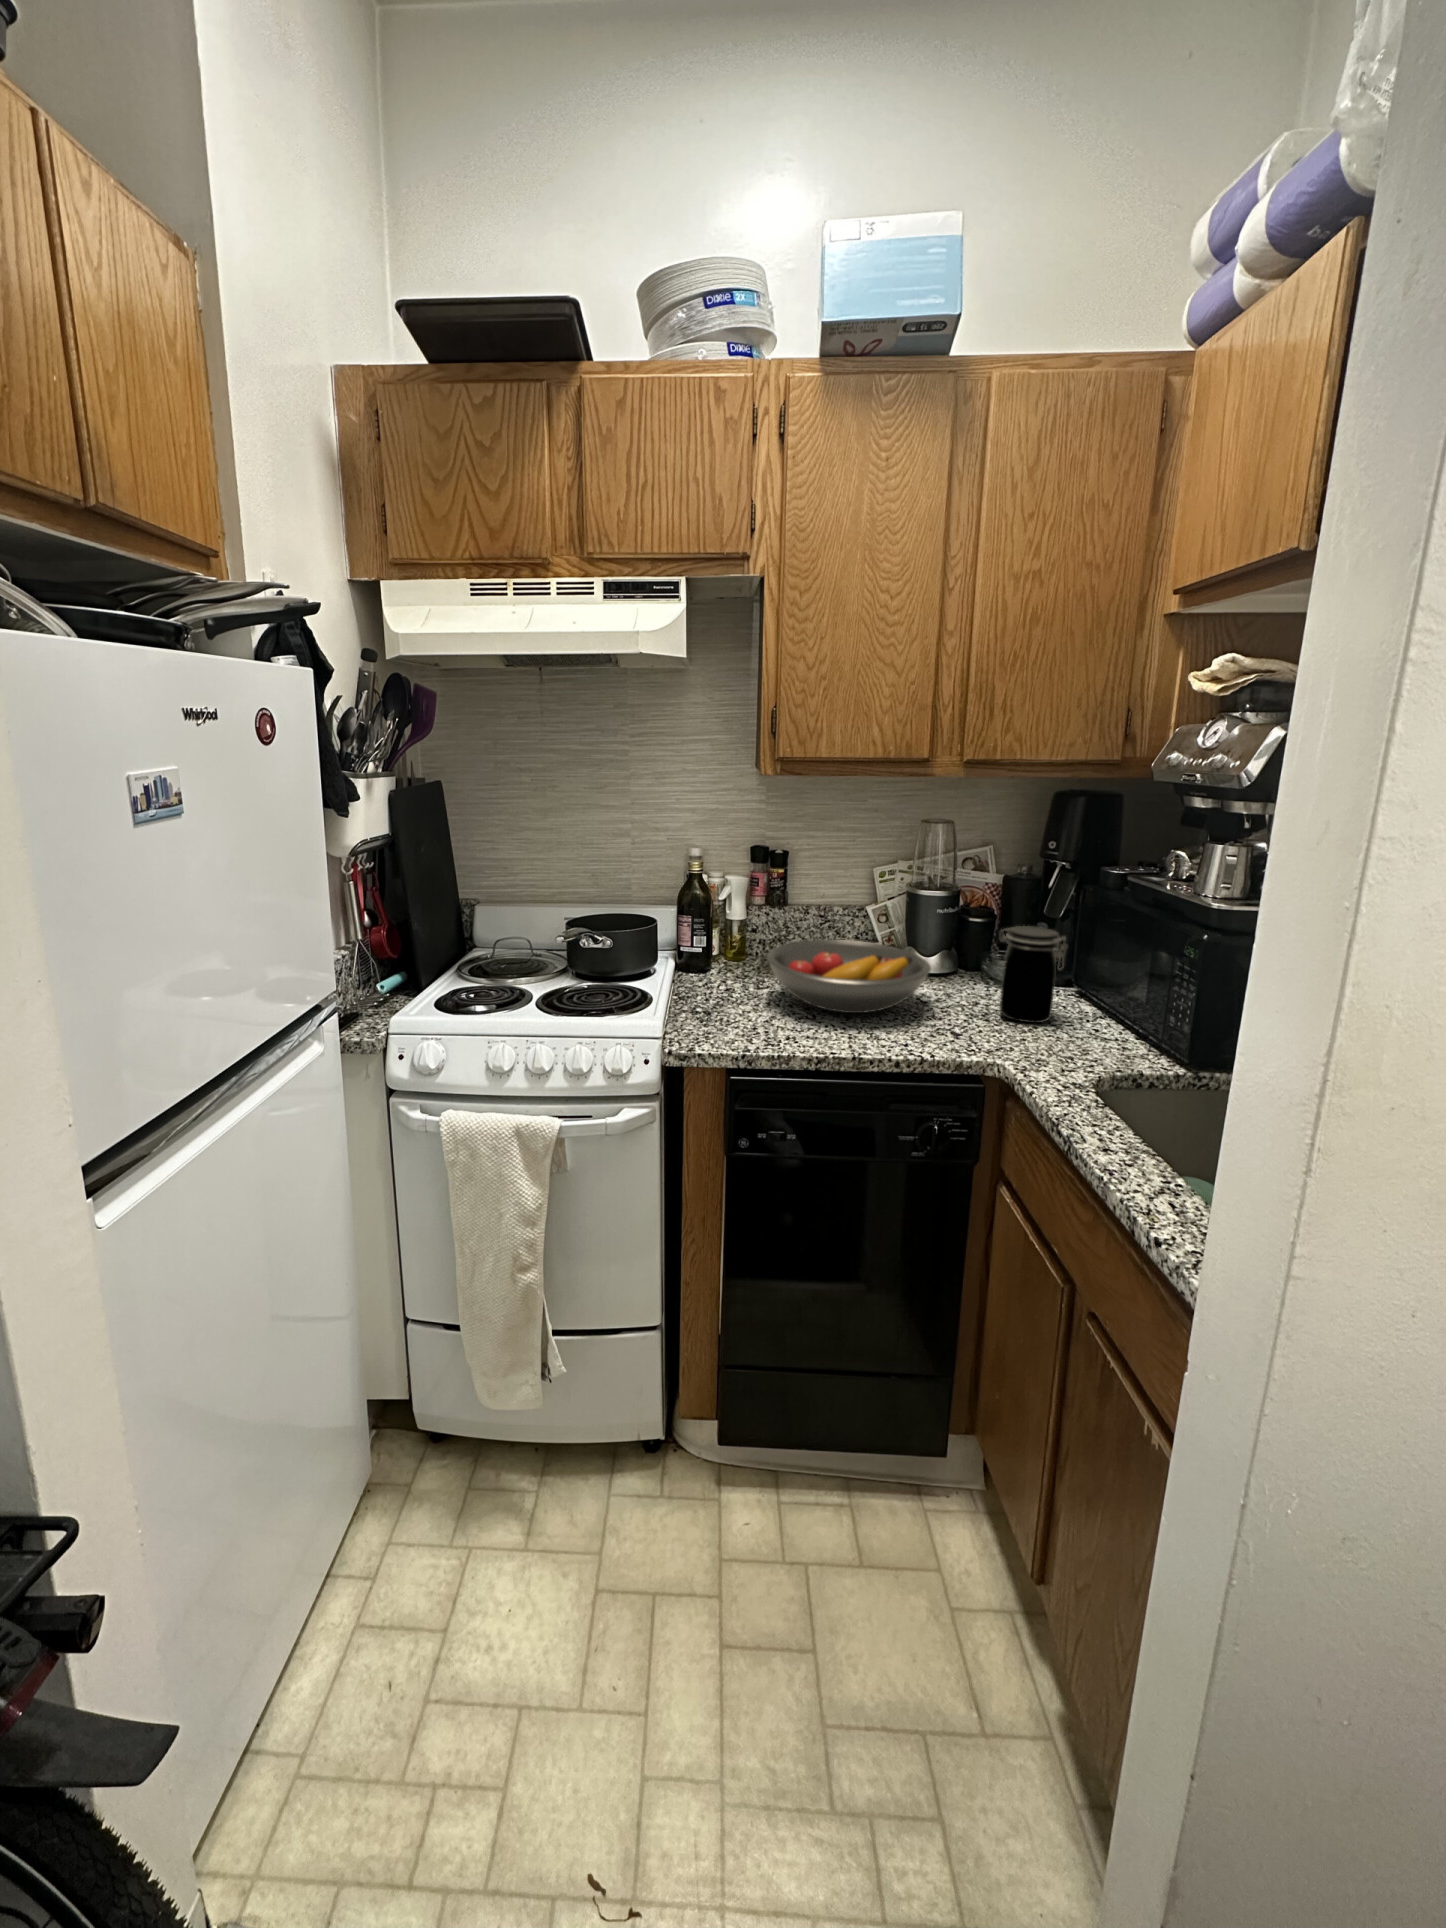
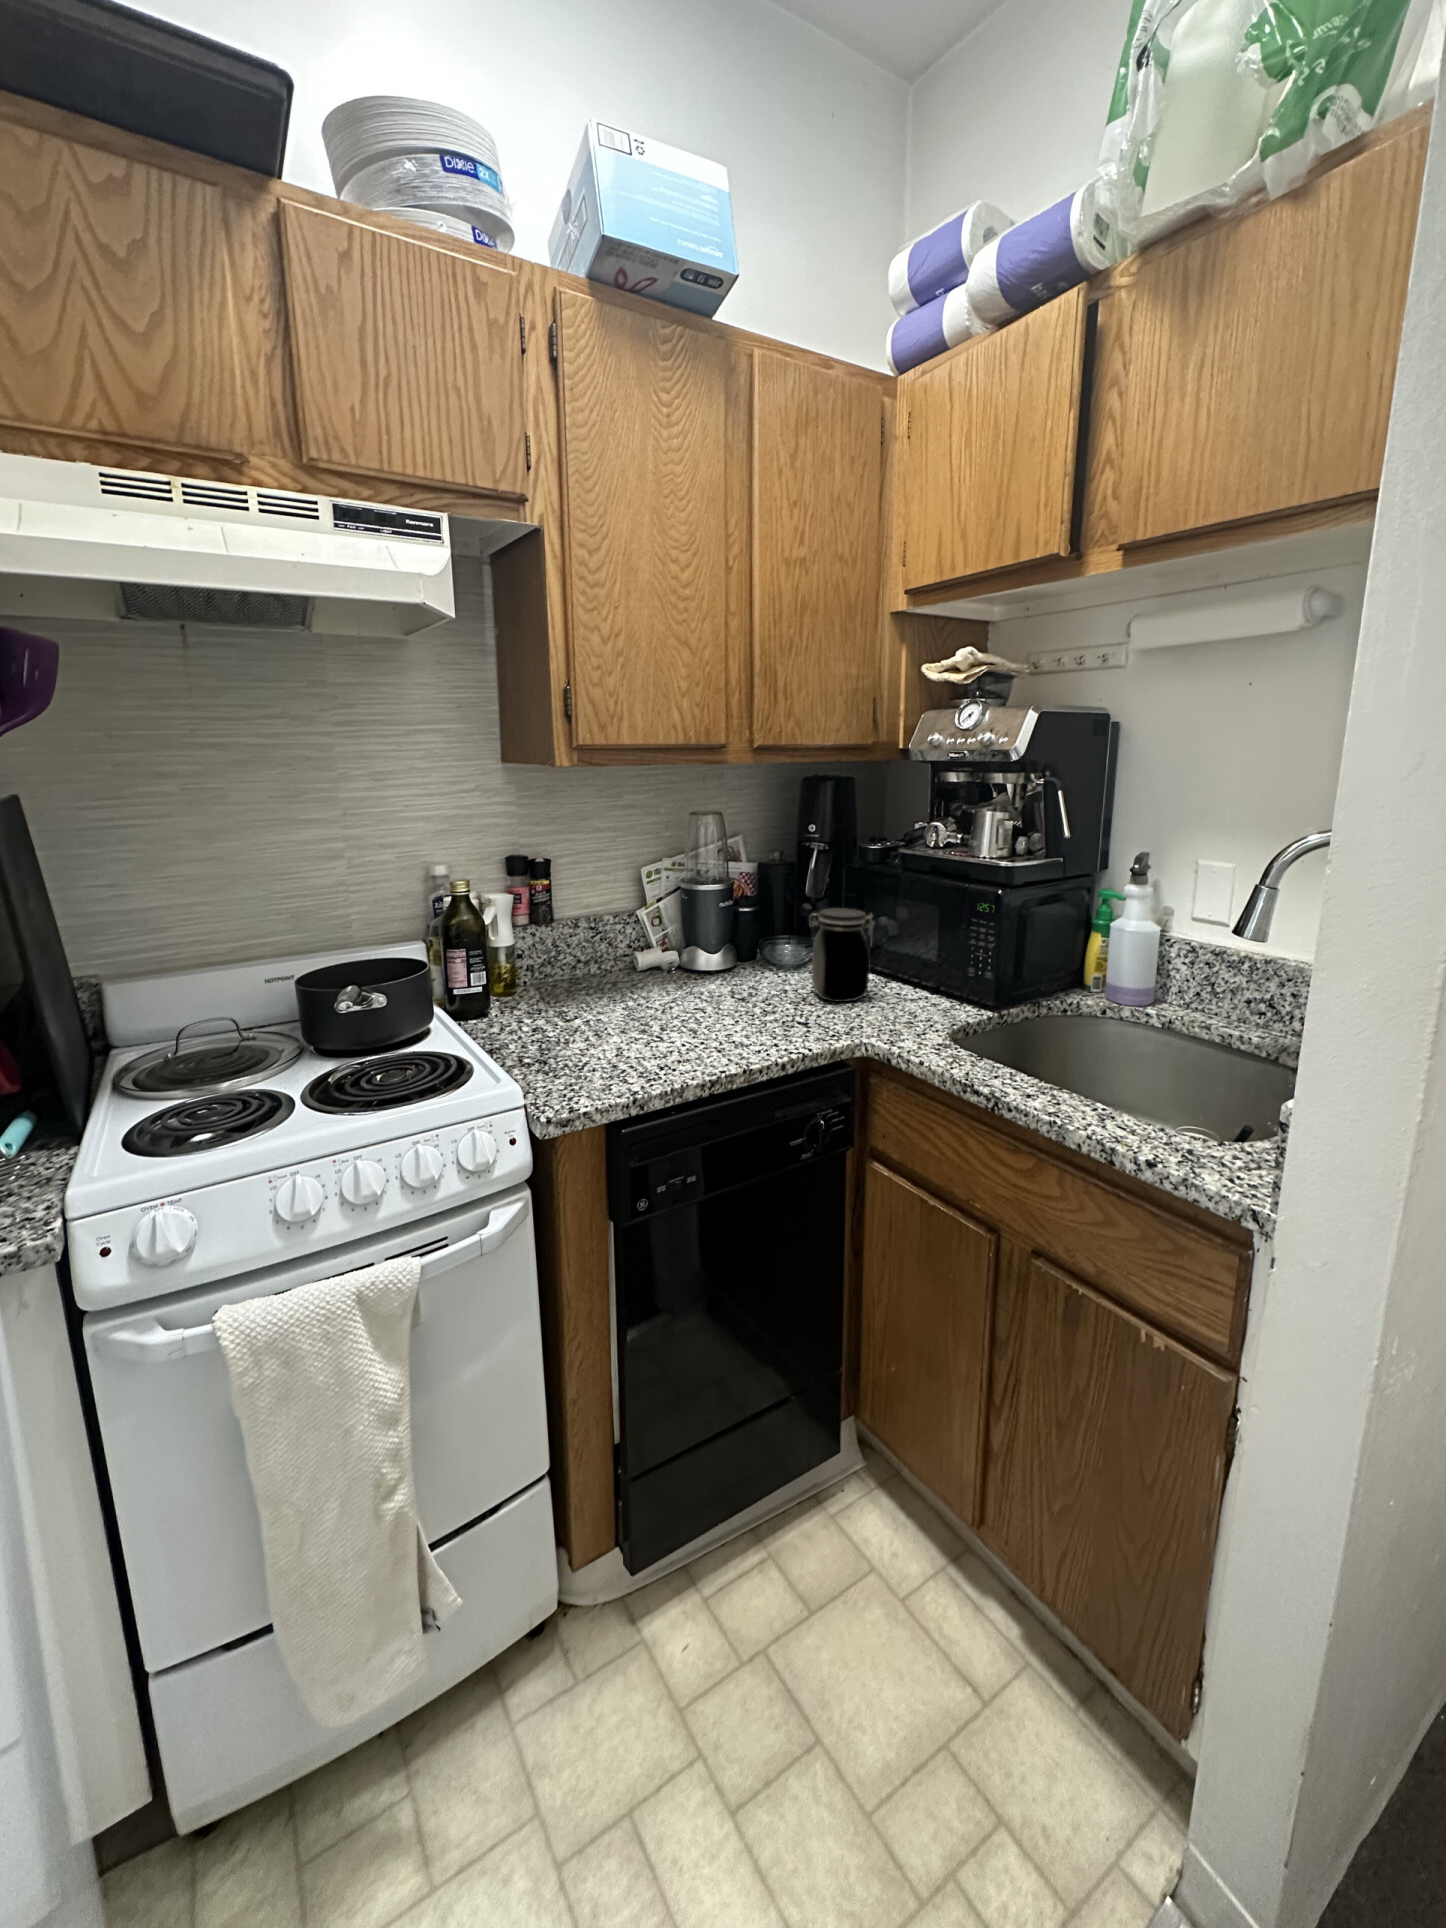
fruit bowl: present [767,940,931,1013] -> none [582,947,762,1028]

